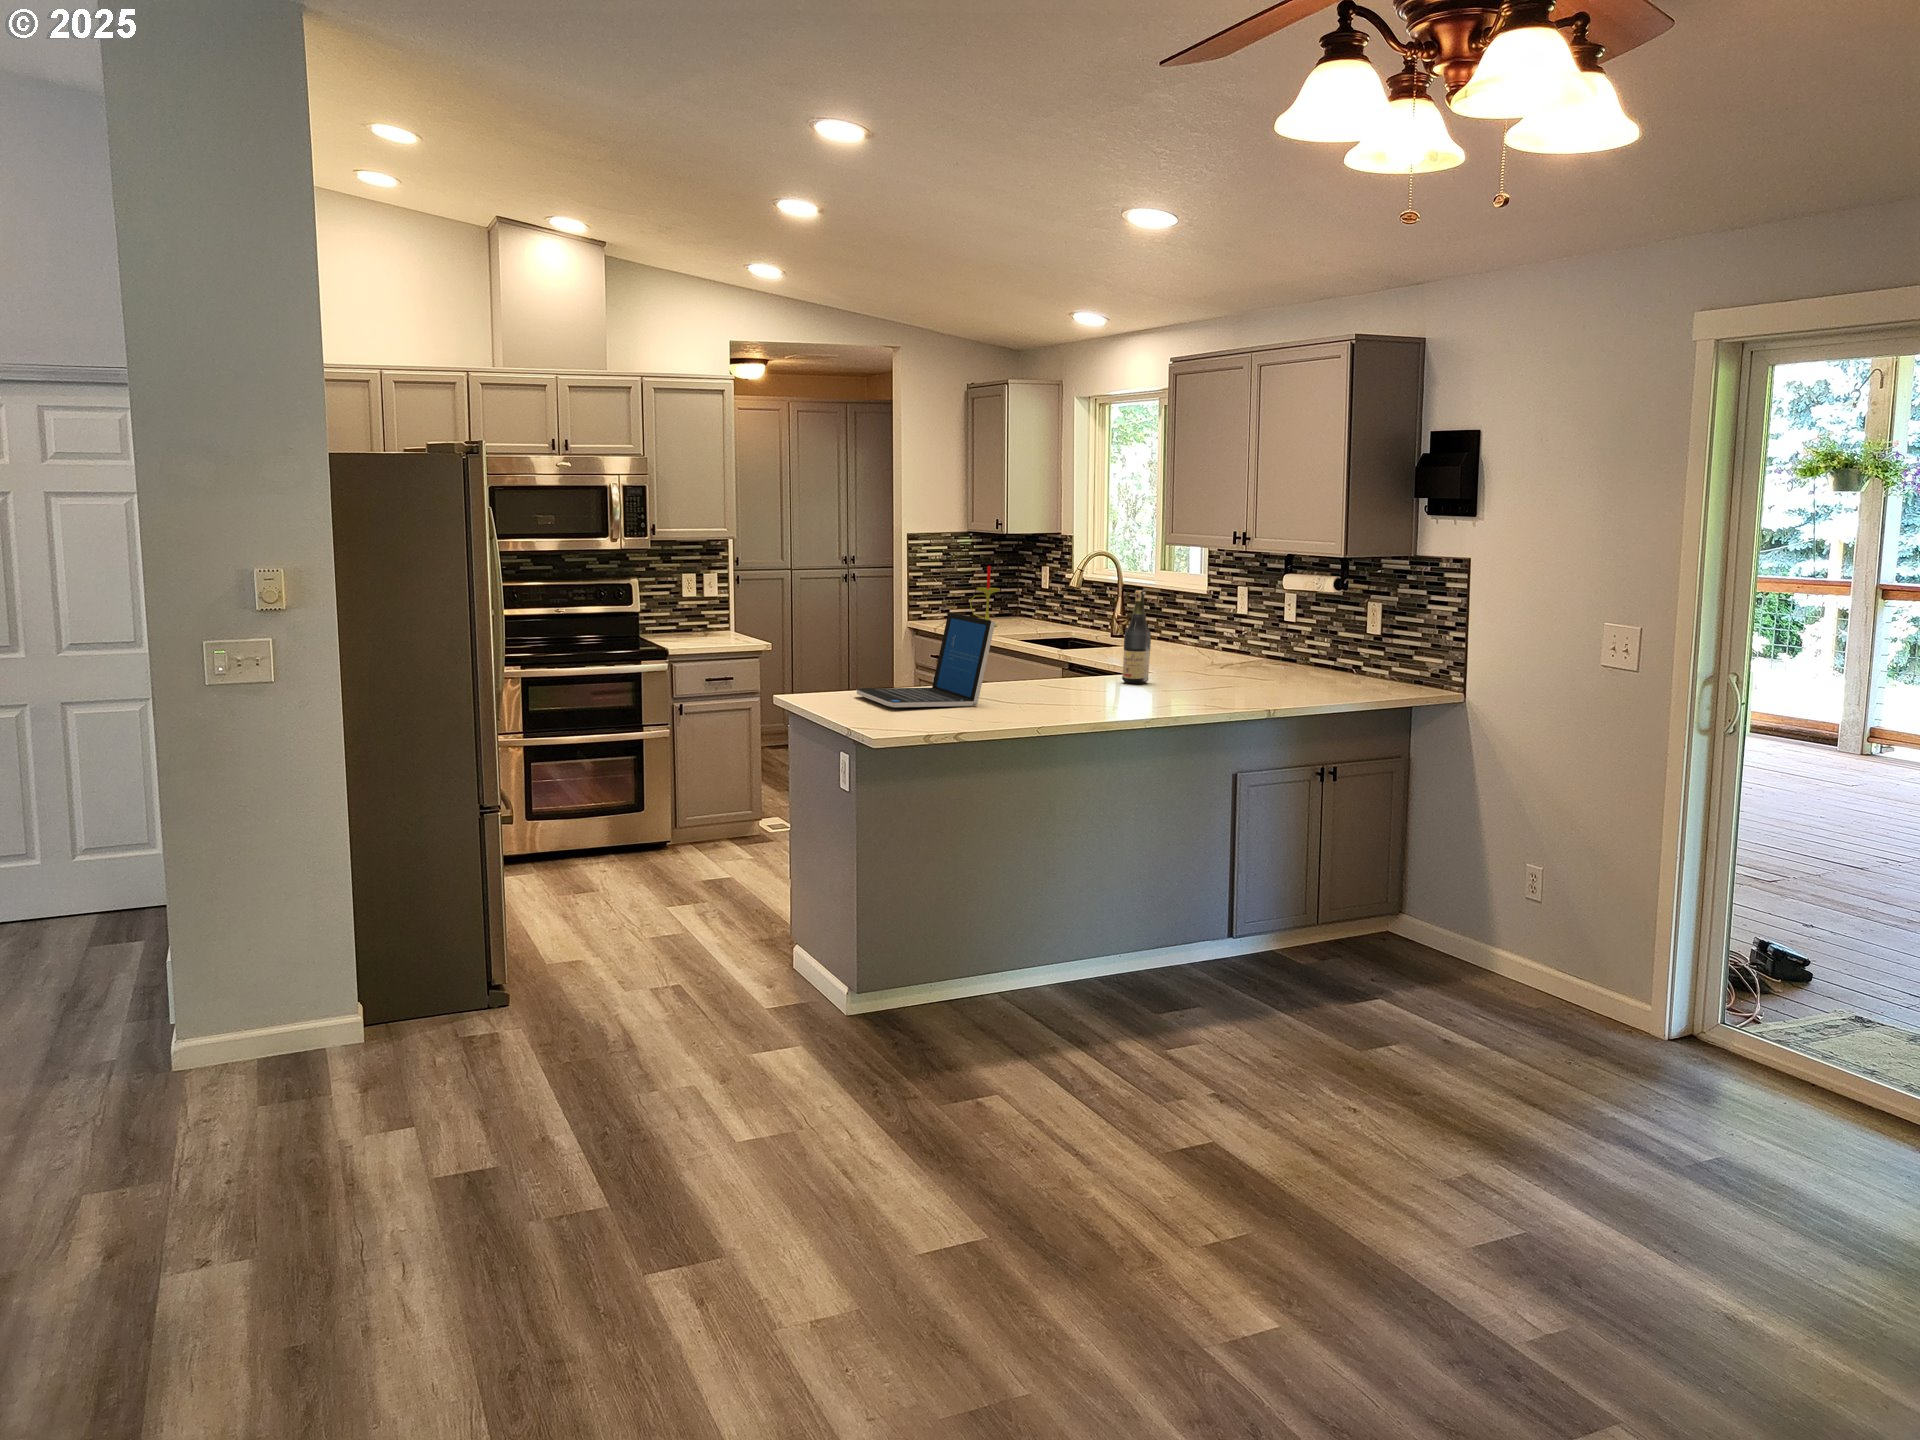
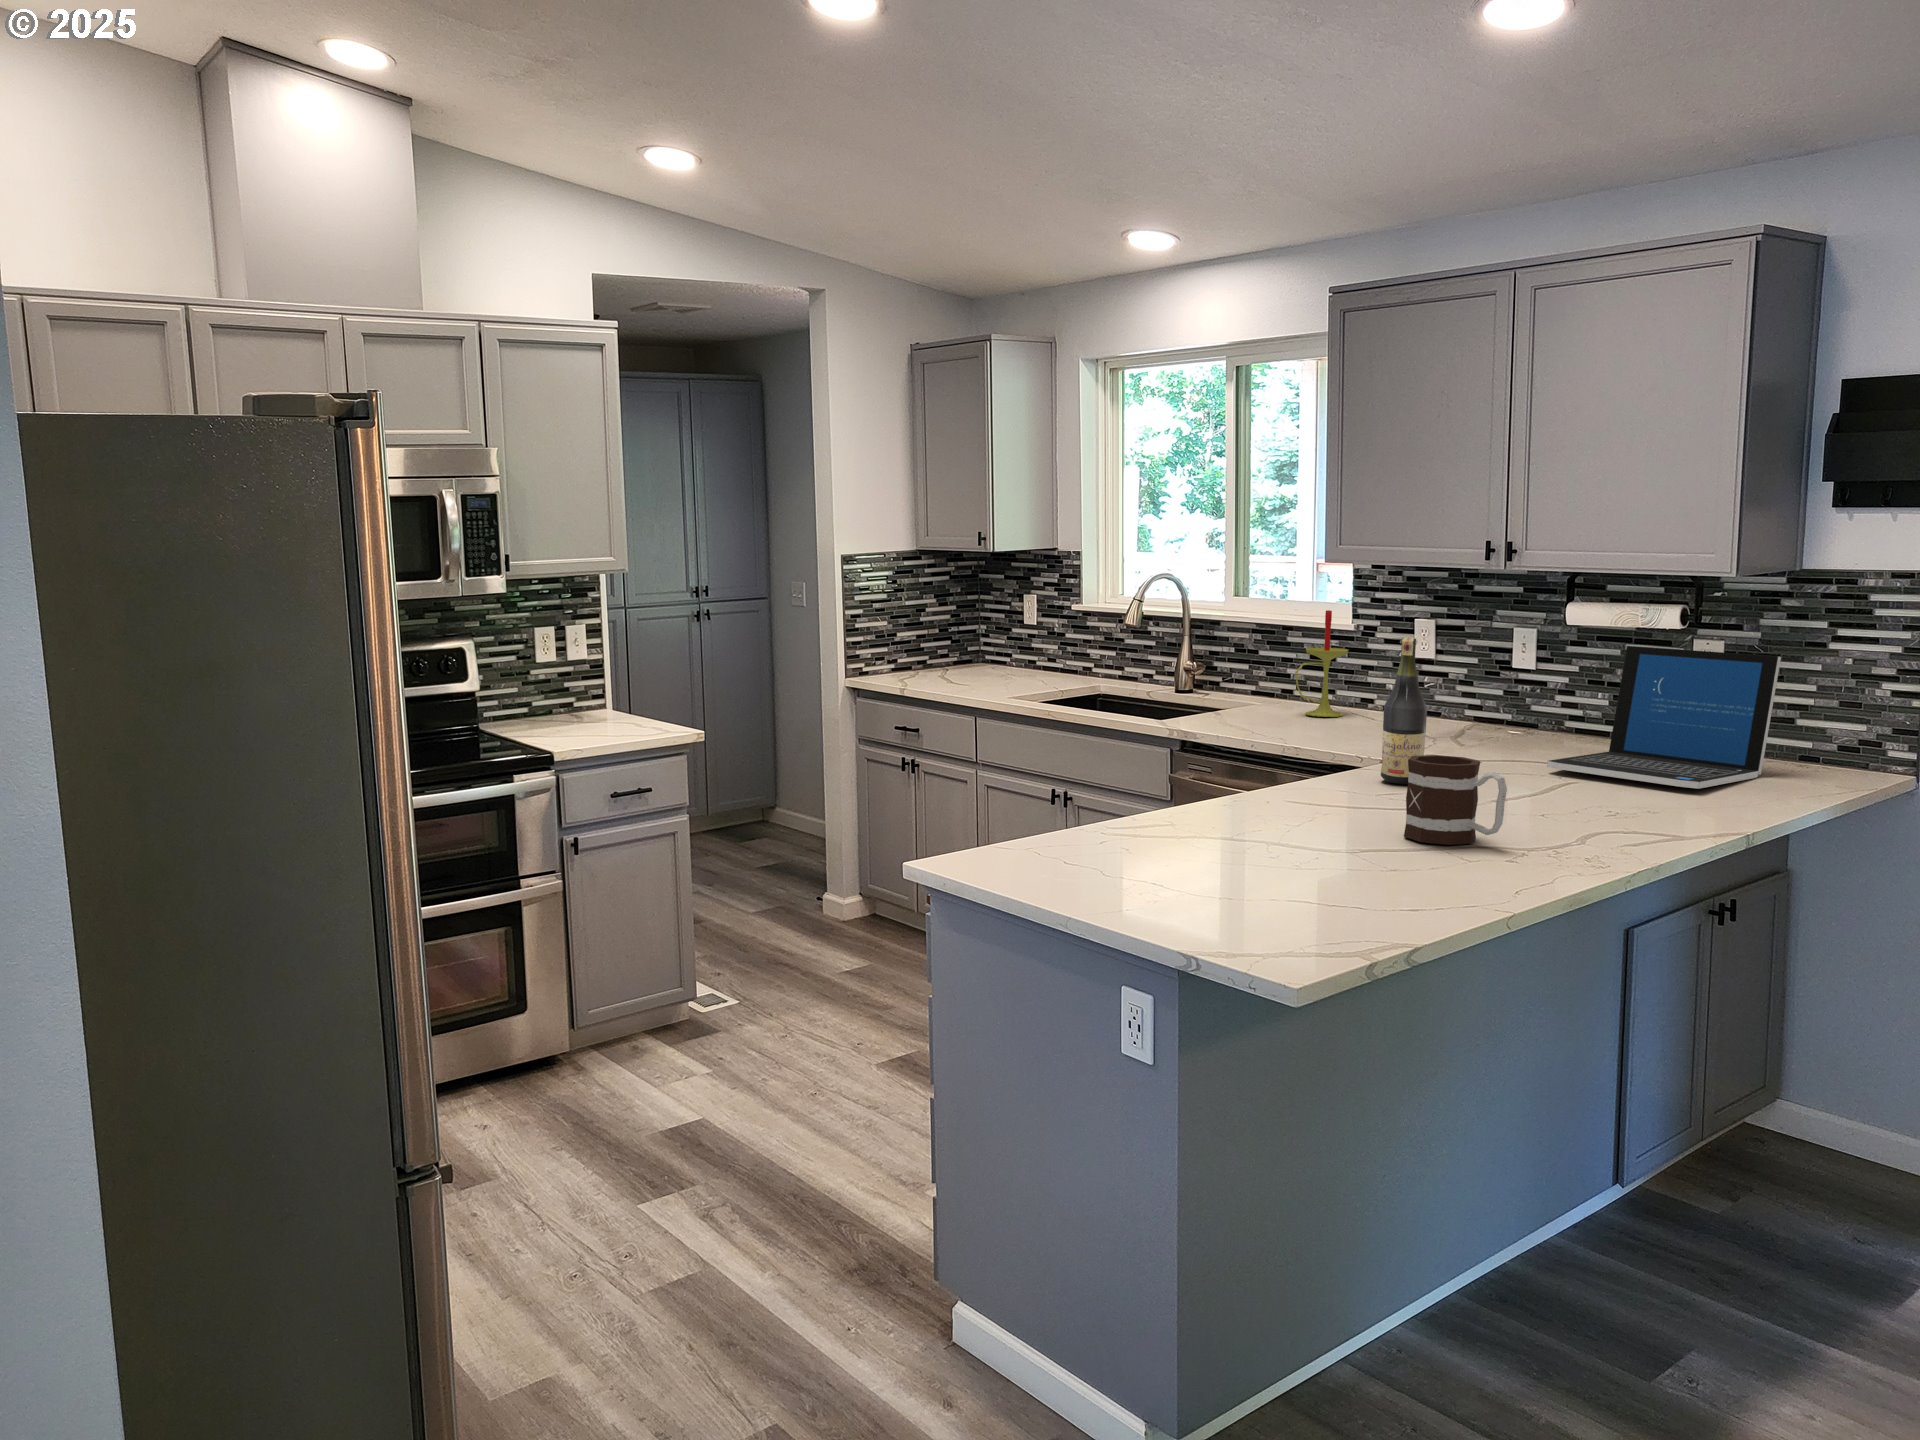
candle: present [970,566,1000,626] -> present [1295,610,1348,717]
laptop: present [857,613,995,707] -> present [1547,646,1781,789]
mug: none [1065,655,1111,706] -> present [1404,755,1507,845]

